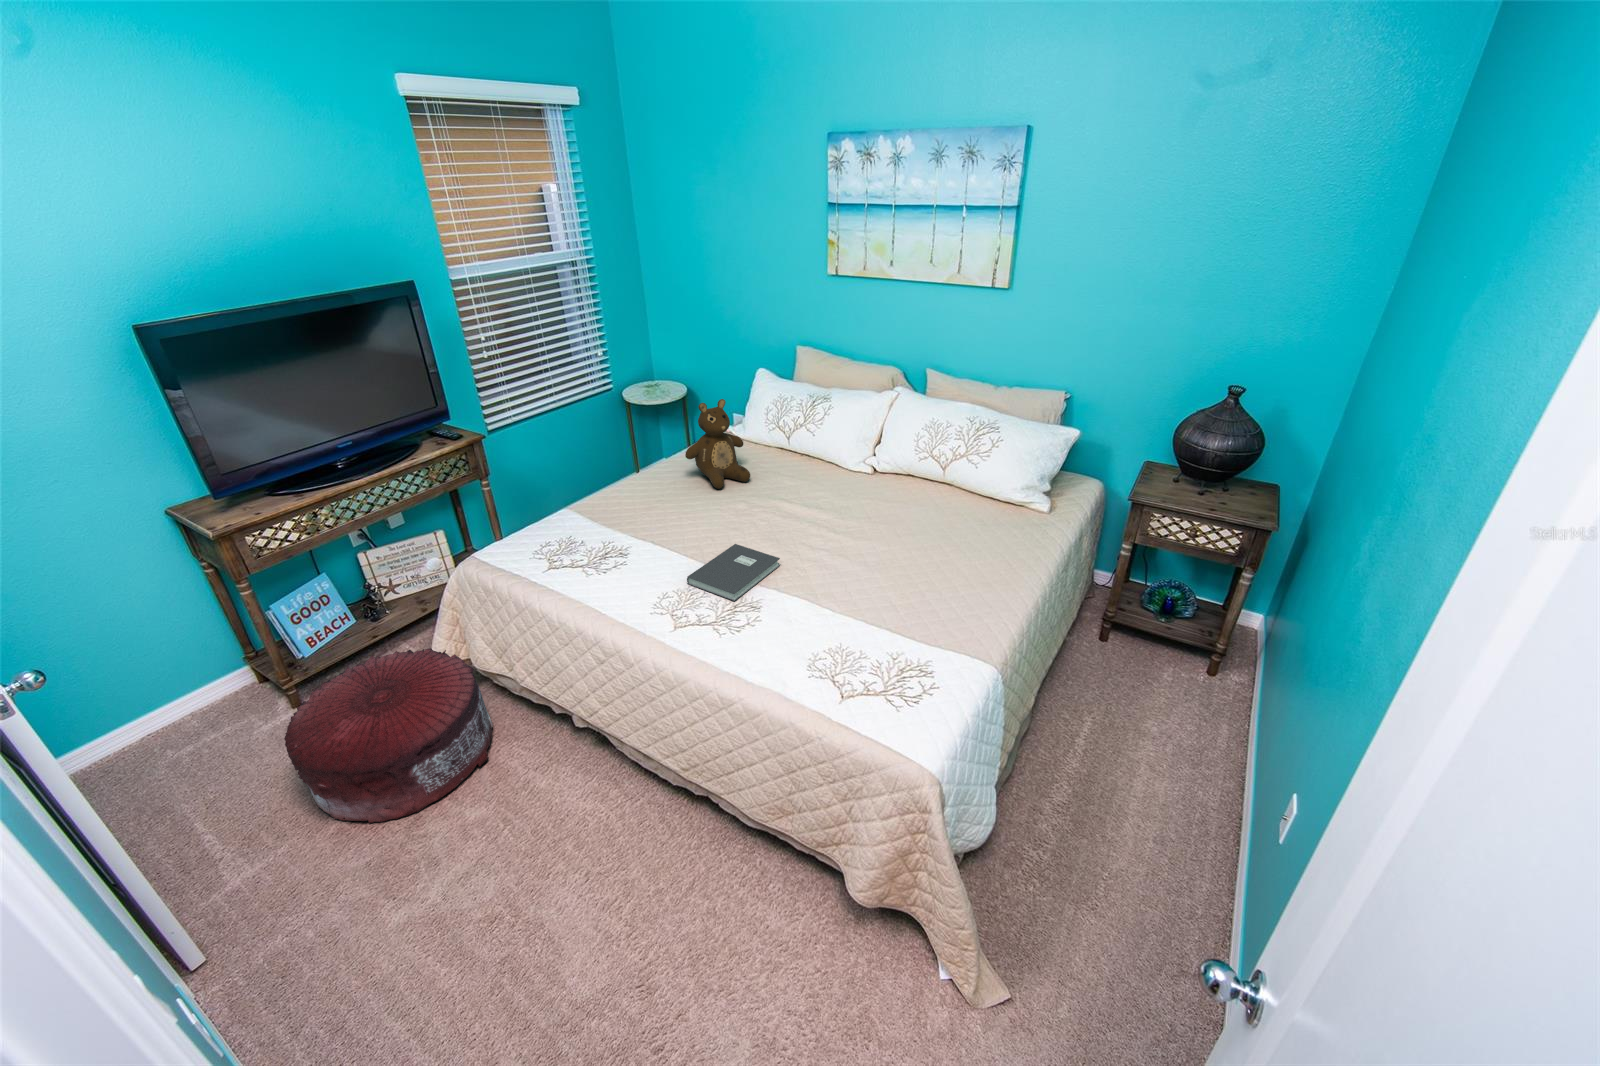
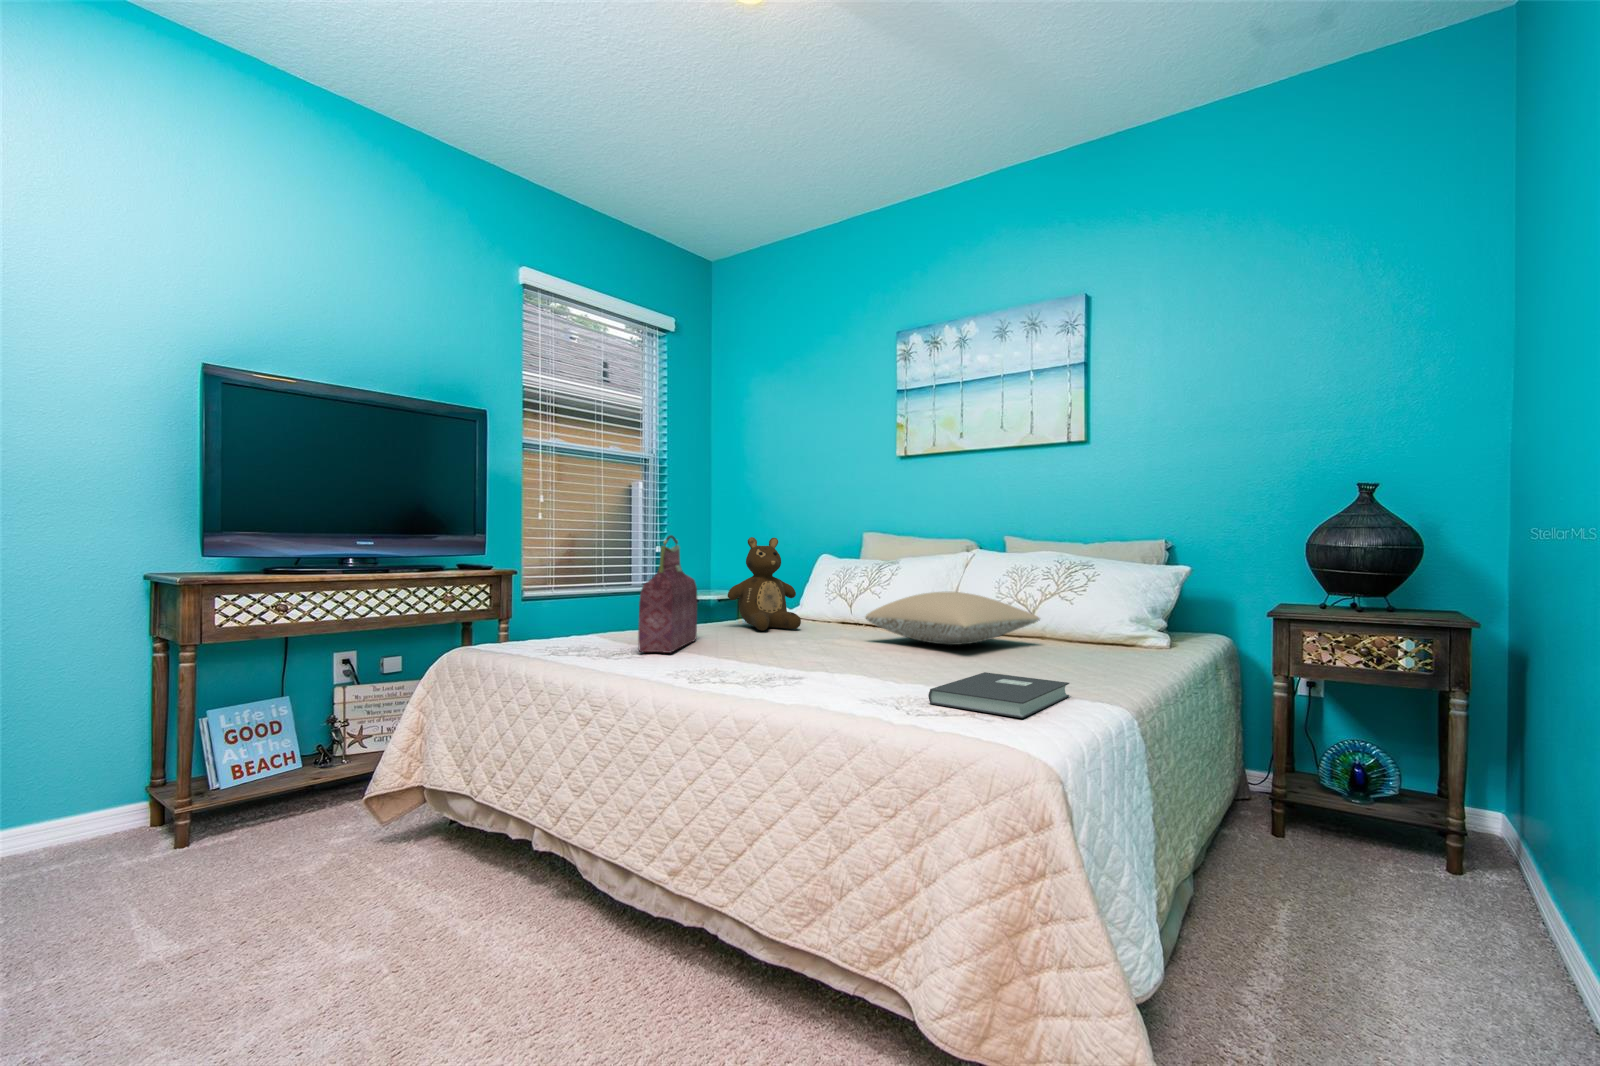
handbag: none [623,449,668,556] -> present [638,535,697,653]
pillow: none [807,461,946,523] -> present [866,592,1040,645]
book: present [687,544,780,601] -> present [928,672,1069,718]
pouf: present [284,648,493,823] -> none [120,761,413,968]

